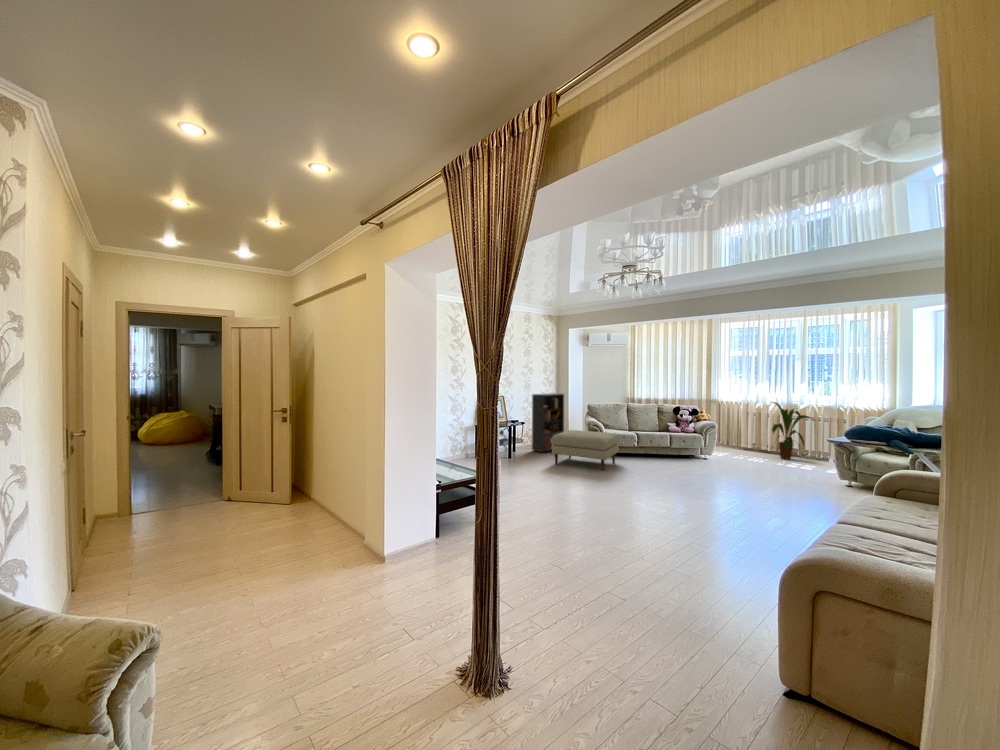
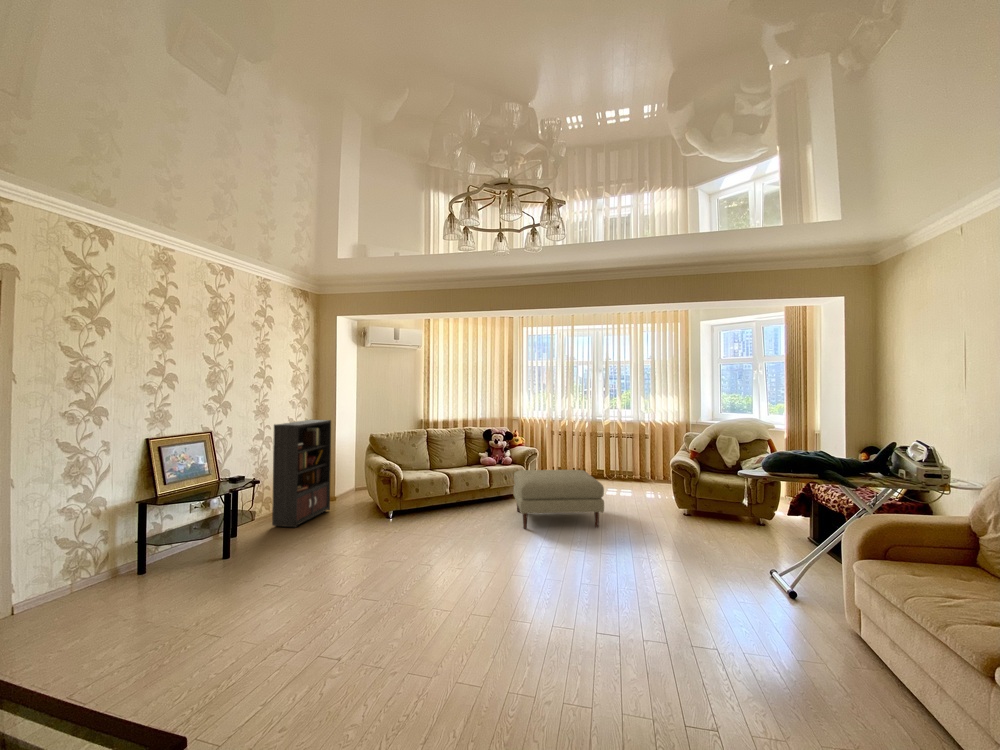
house plant: present [772,402,812,460] -> none [582,419,624,484]
ottoman: present [552,430,619,471] -> present [514,470,604,529]

